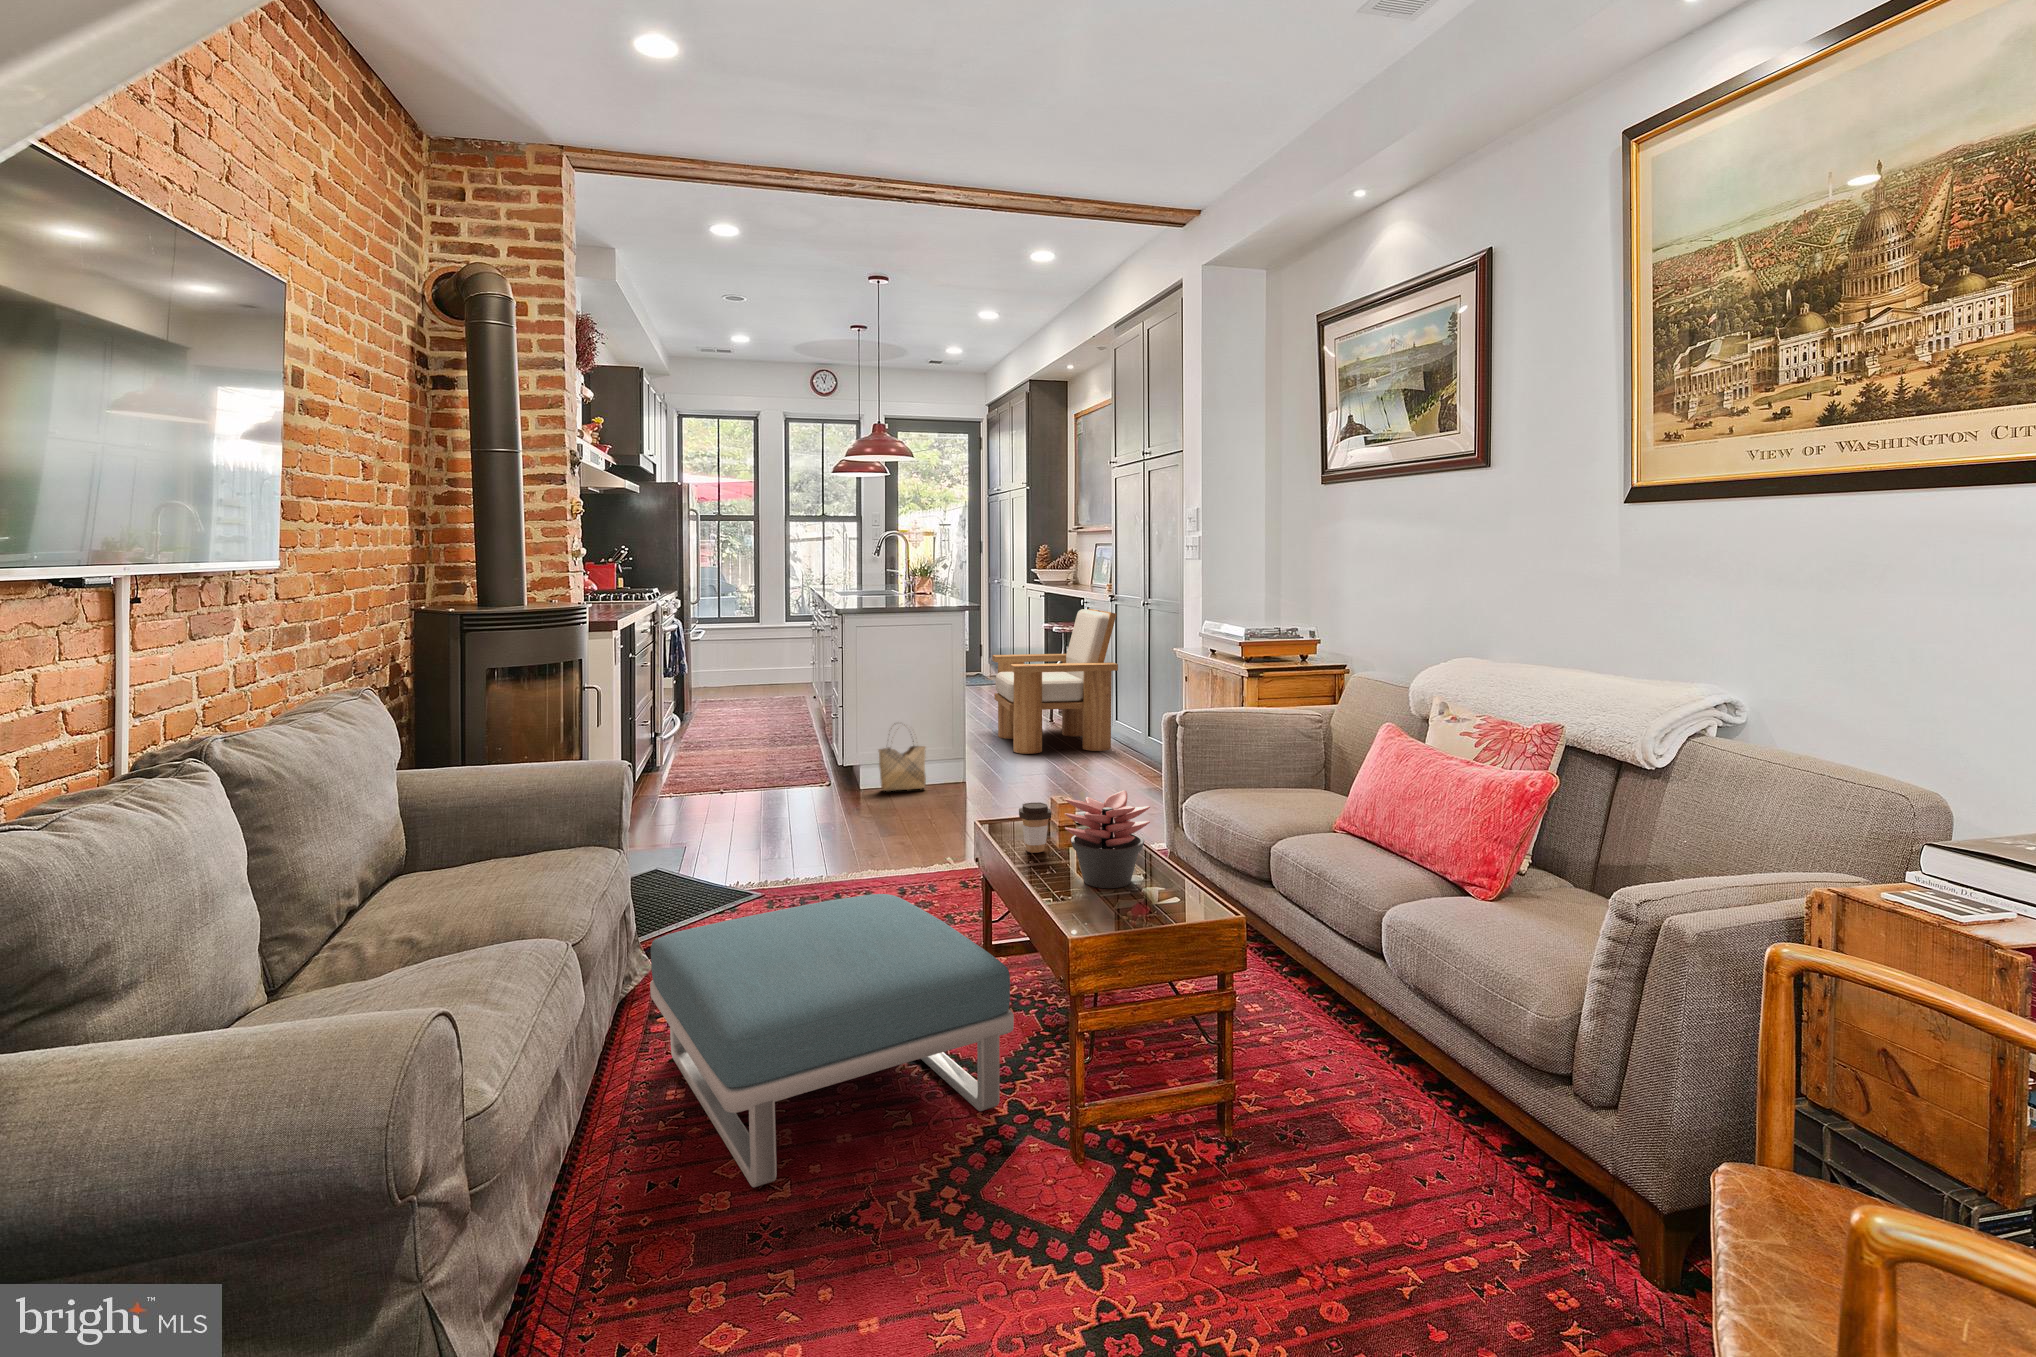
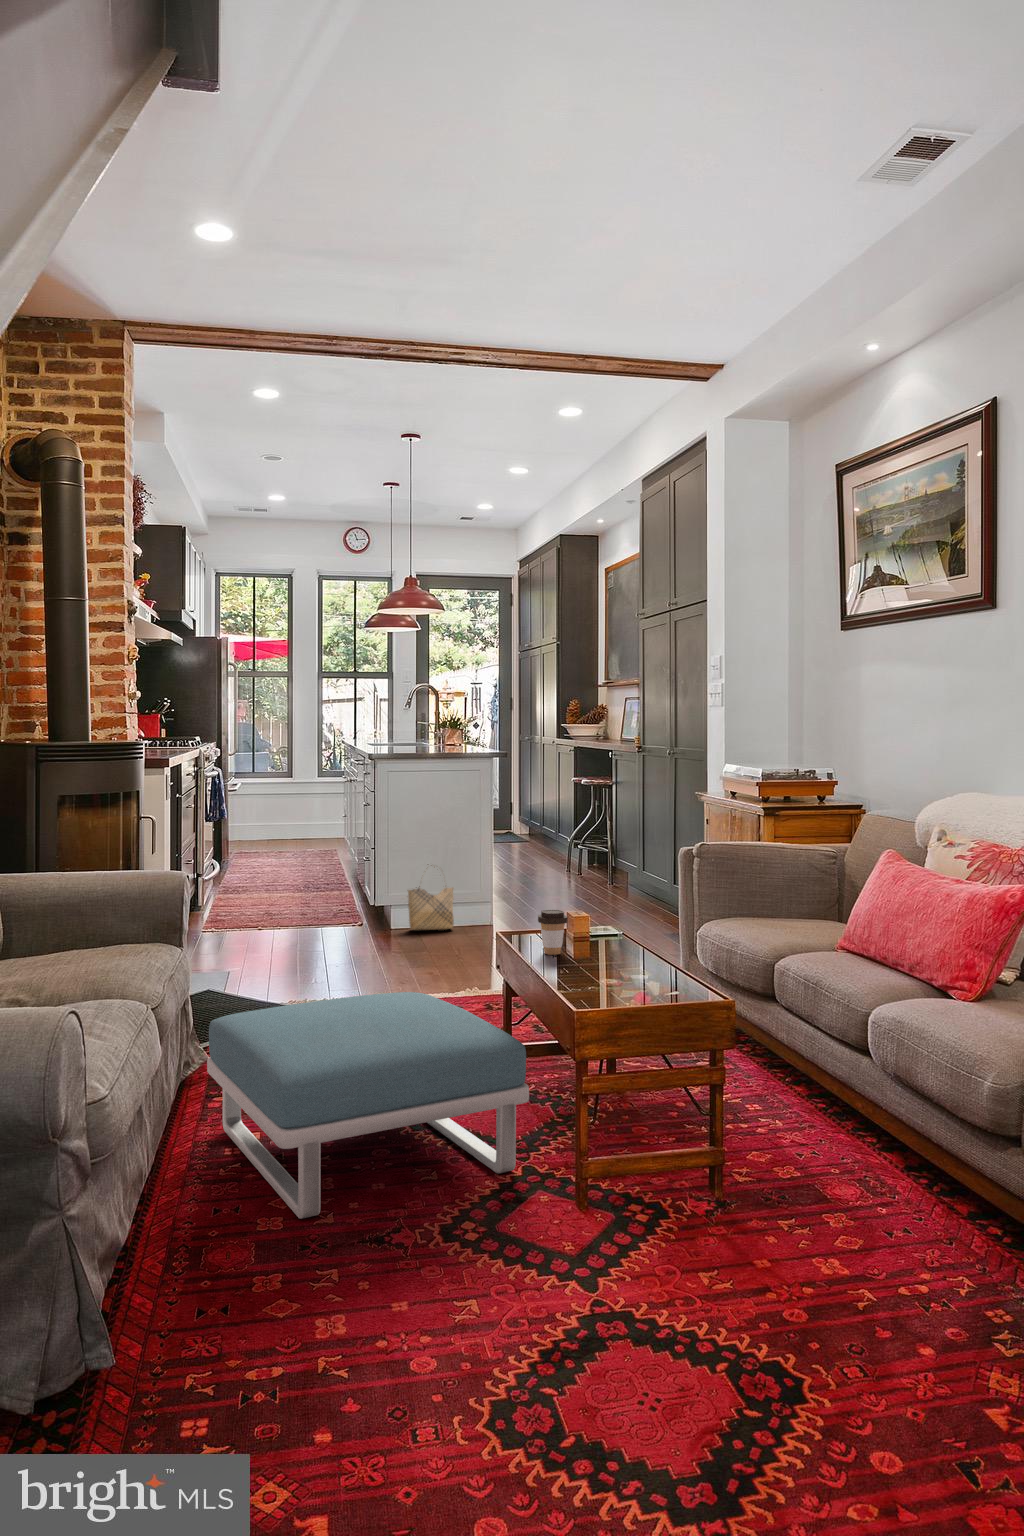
armchair: present [992,609,1118,754] -> none [521,759,646,901]
succulent plant: present [1065,790,1150,888] -> none [577,894,654,979]

